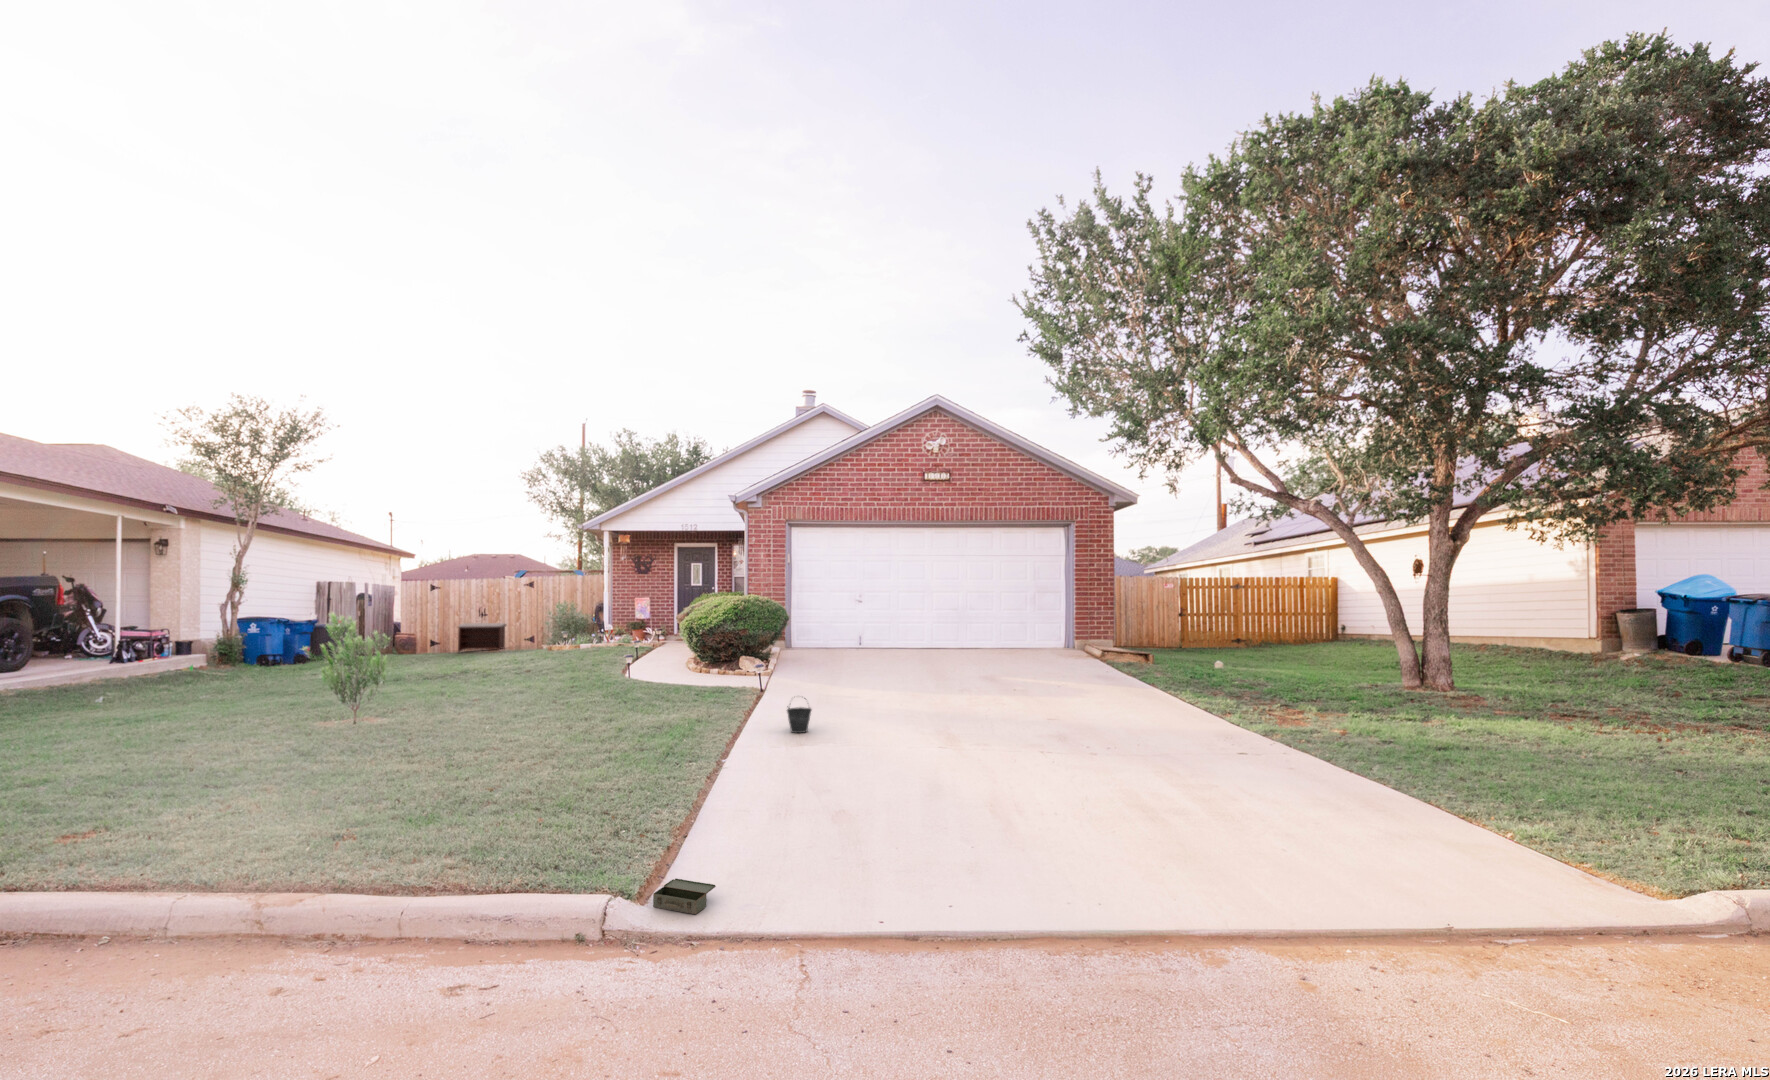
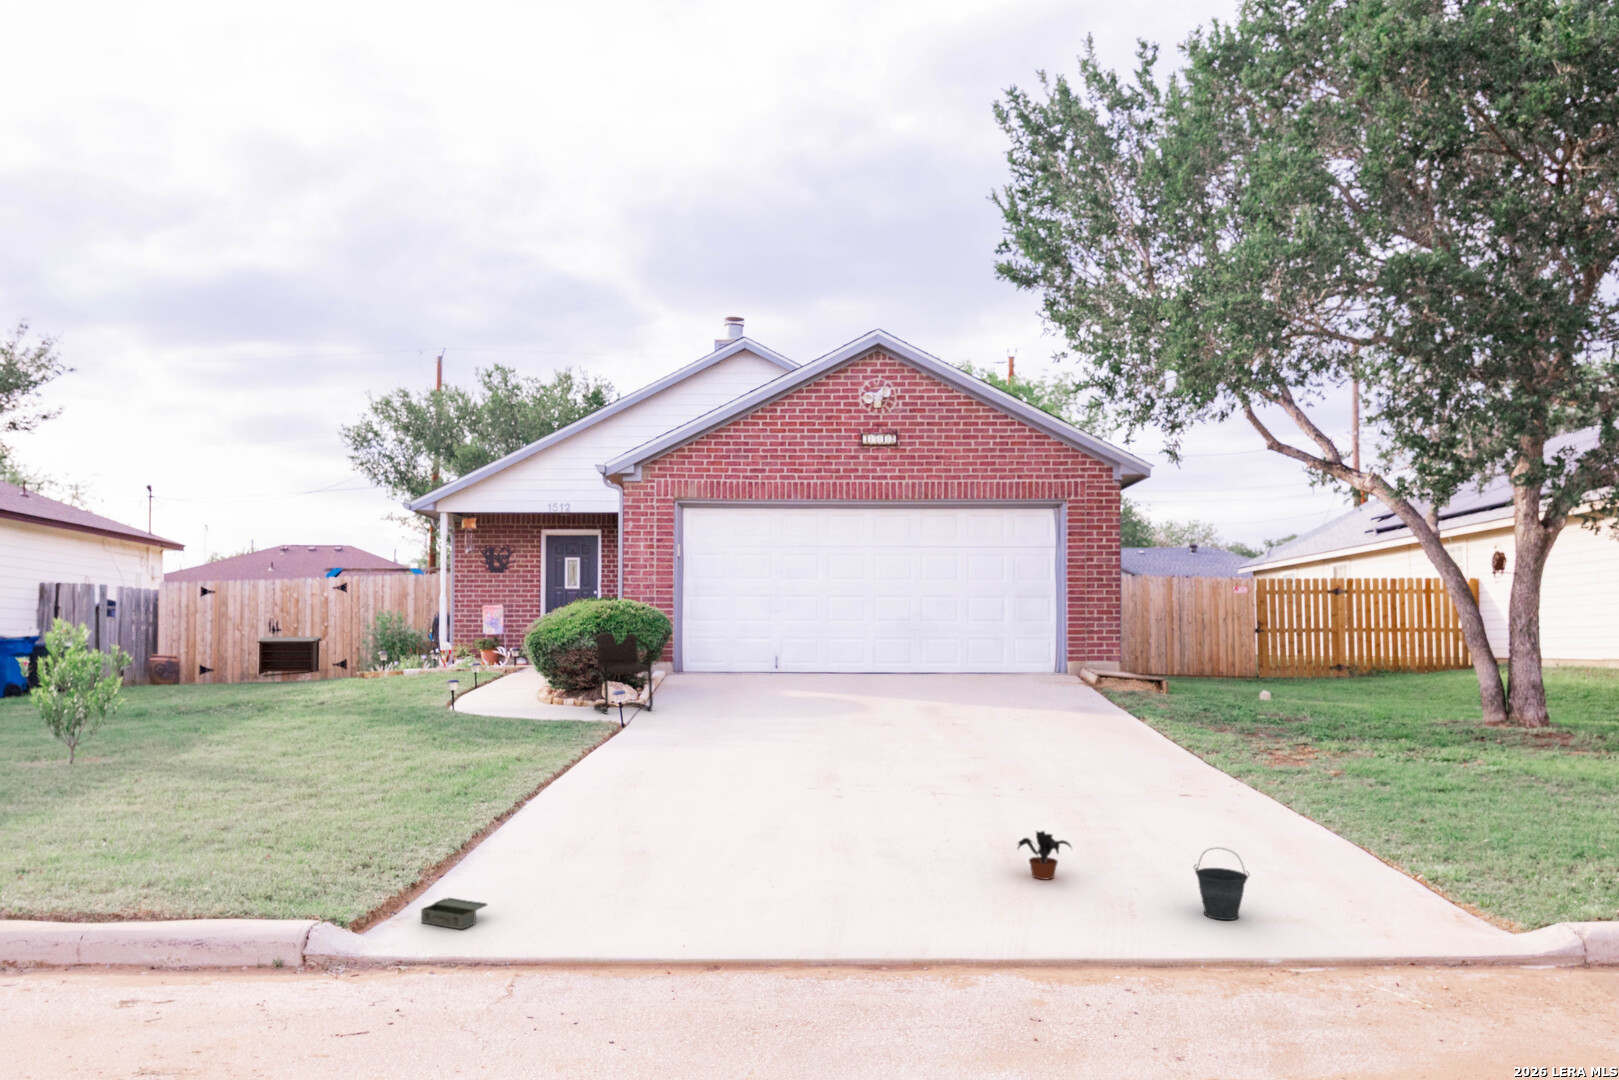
chair: none [734,620,781,684] -> present [594,633,653,713]
bucket: present [787,698,811,733] -> present [1195,864,1248,920]
potted plant: none [1158,793,1209,837] -> present [1017,831,1071,880]

